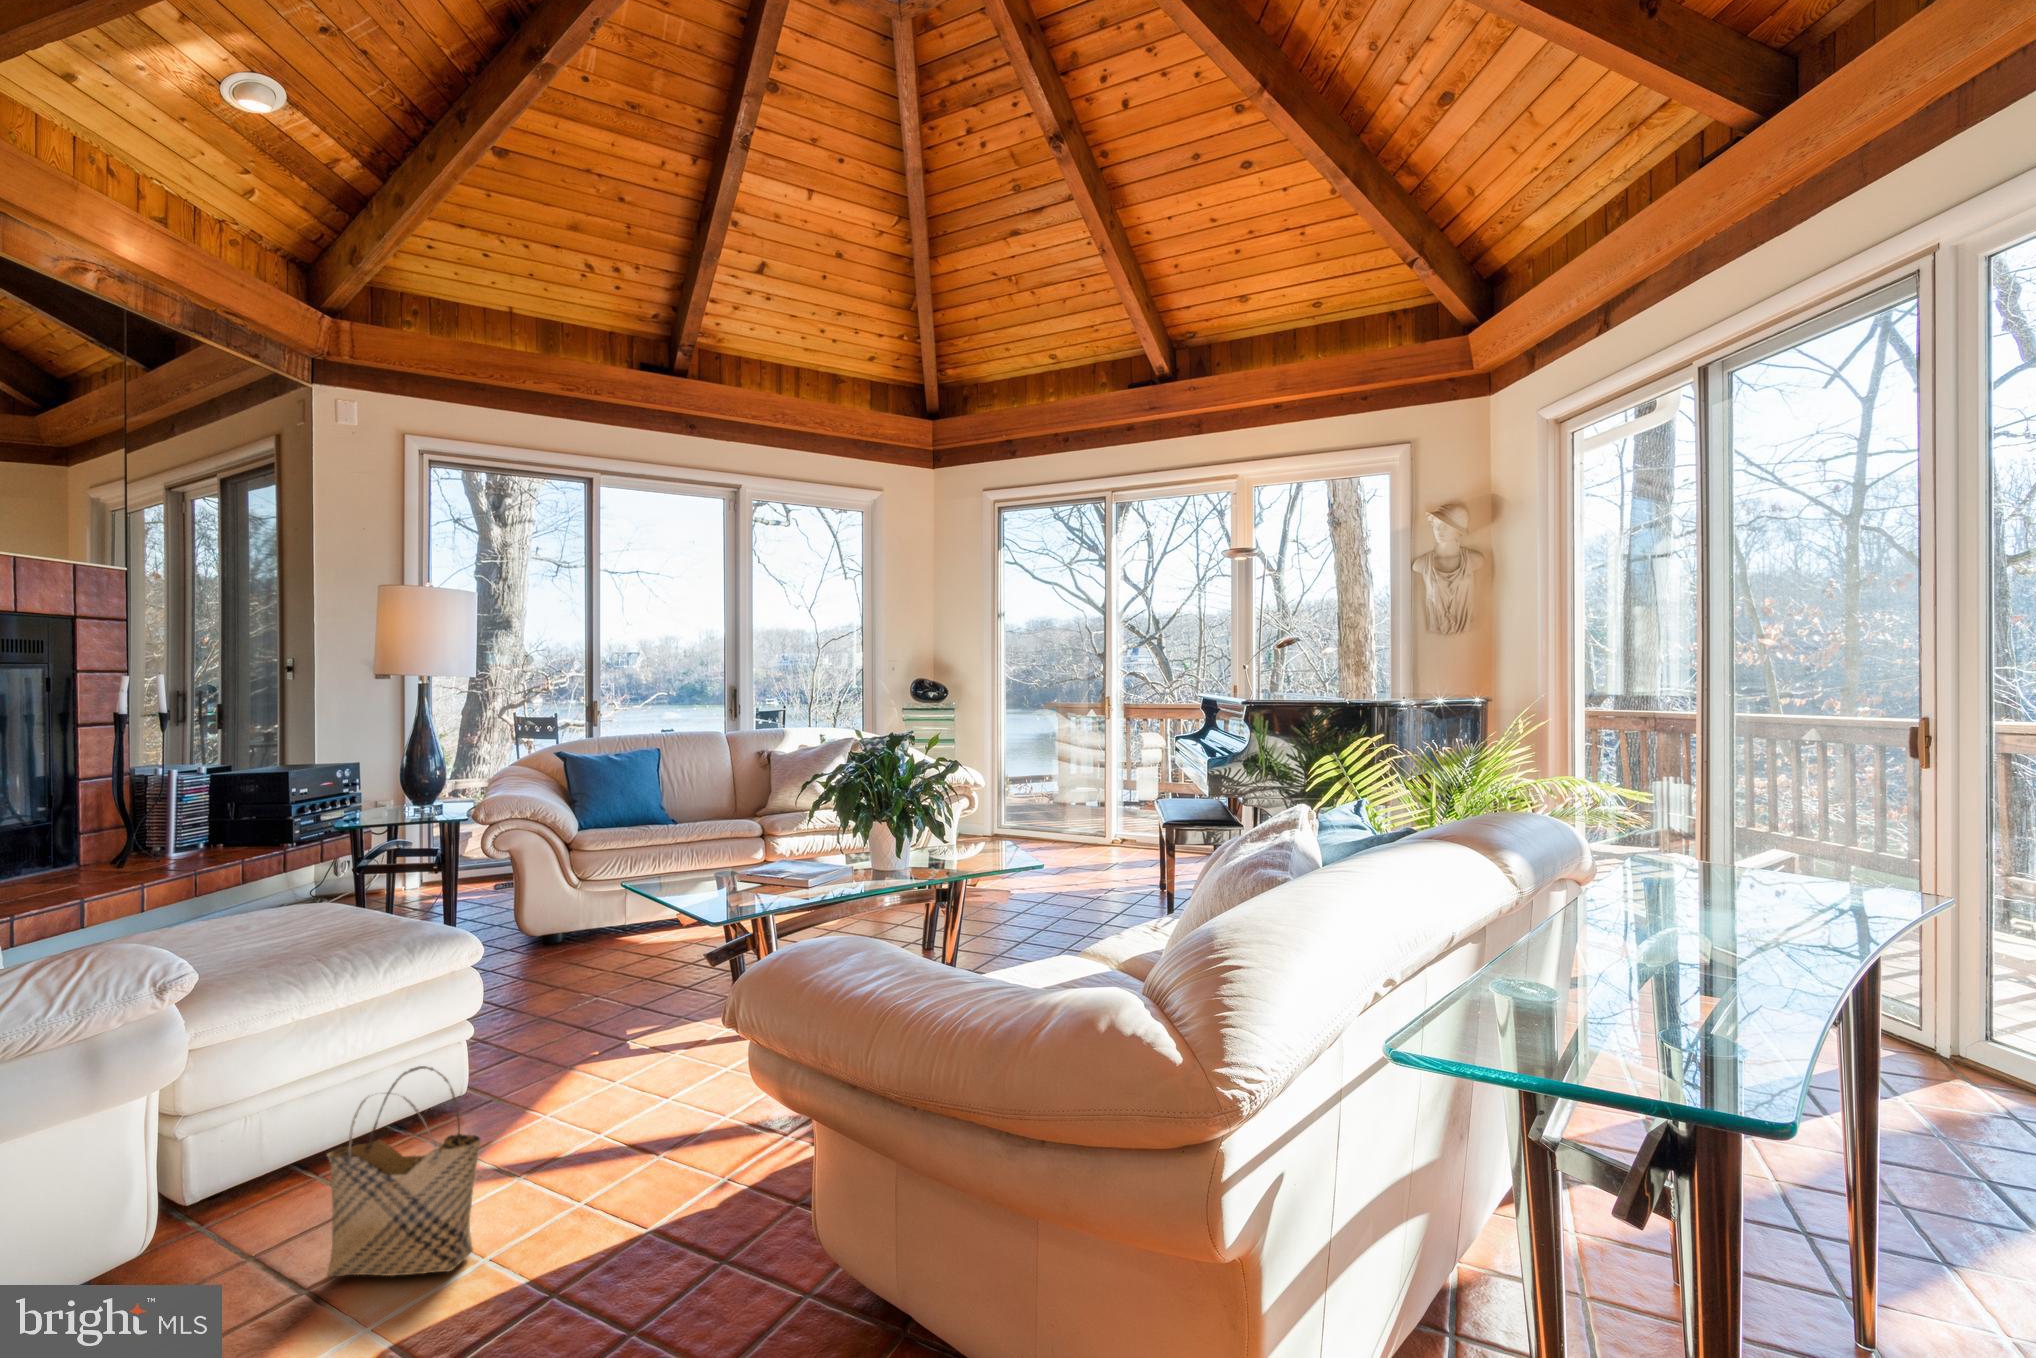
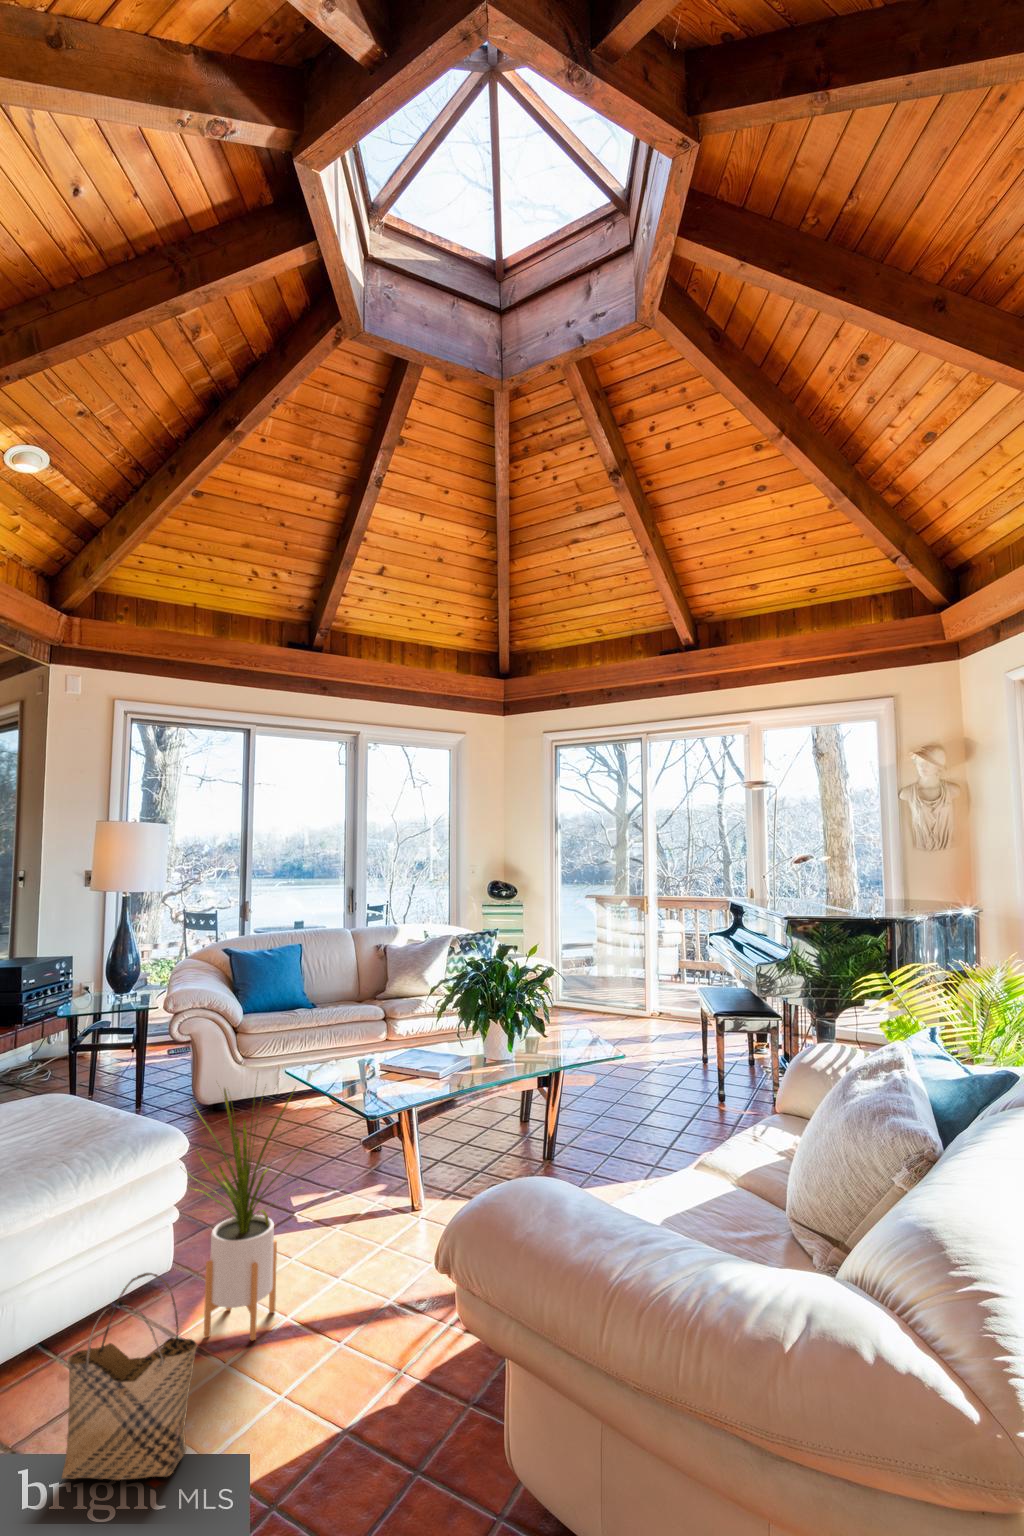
house plant: none [469,859,633,1156] -> present [181,1089,302,1340]

